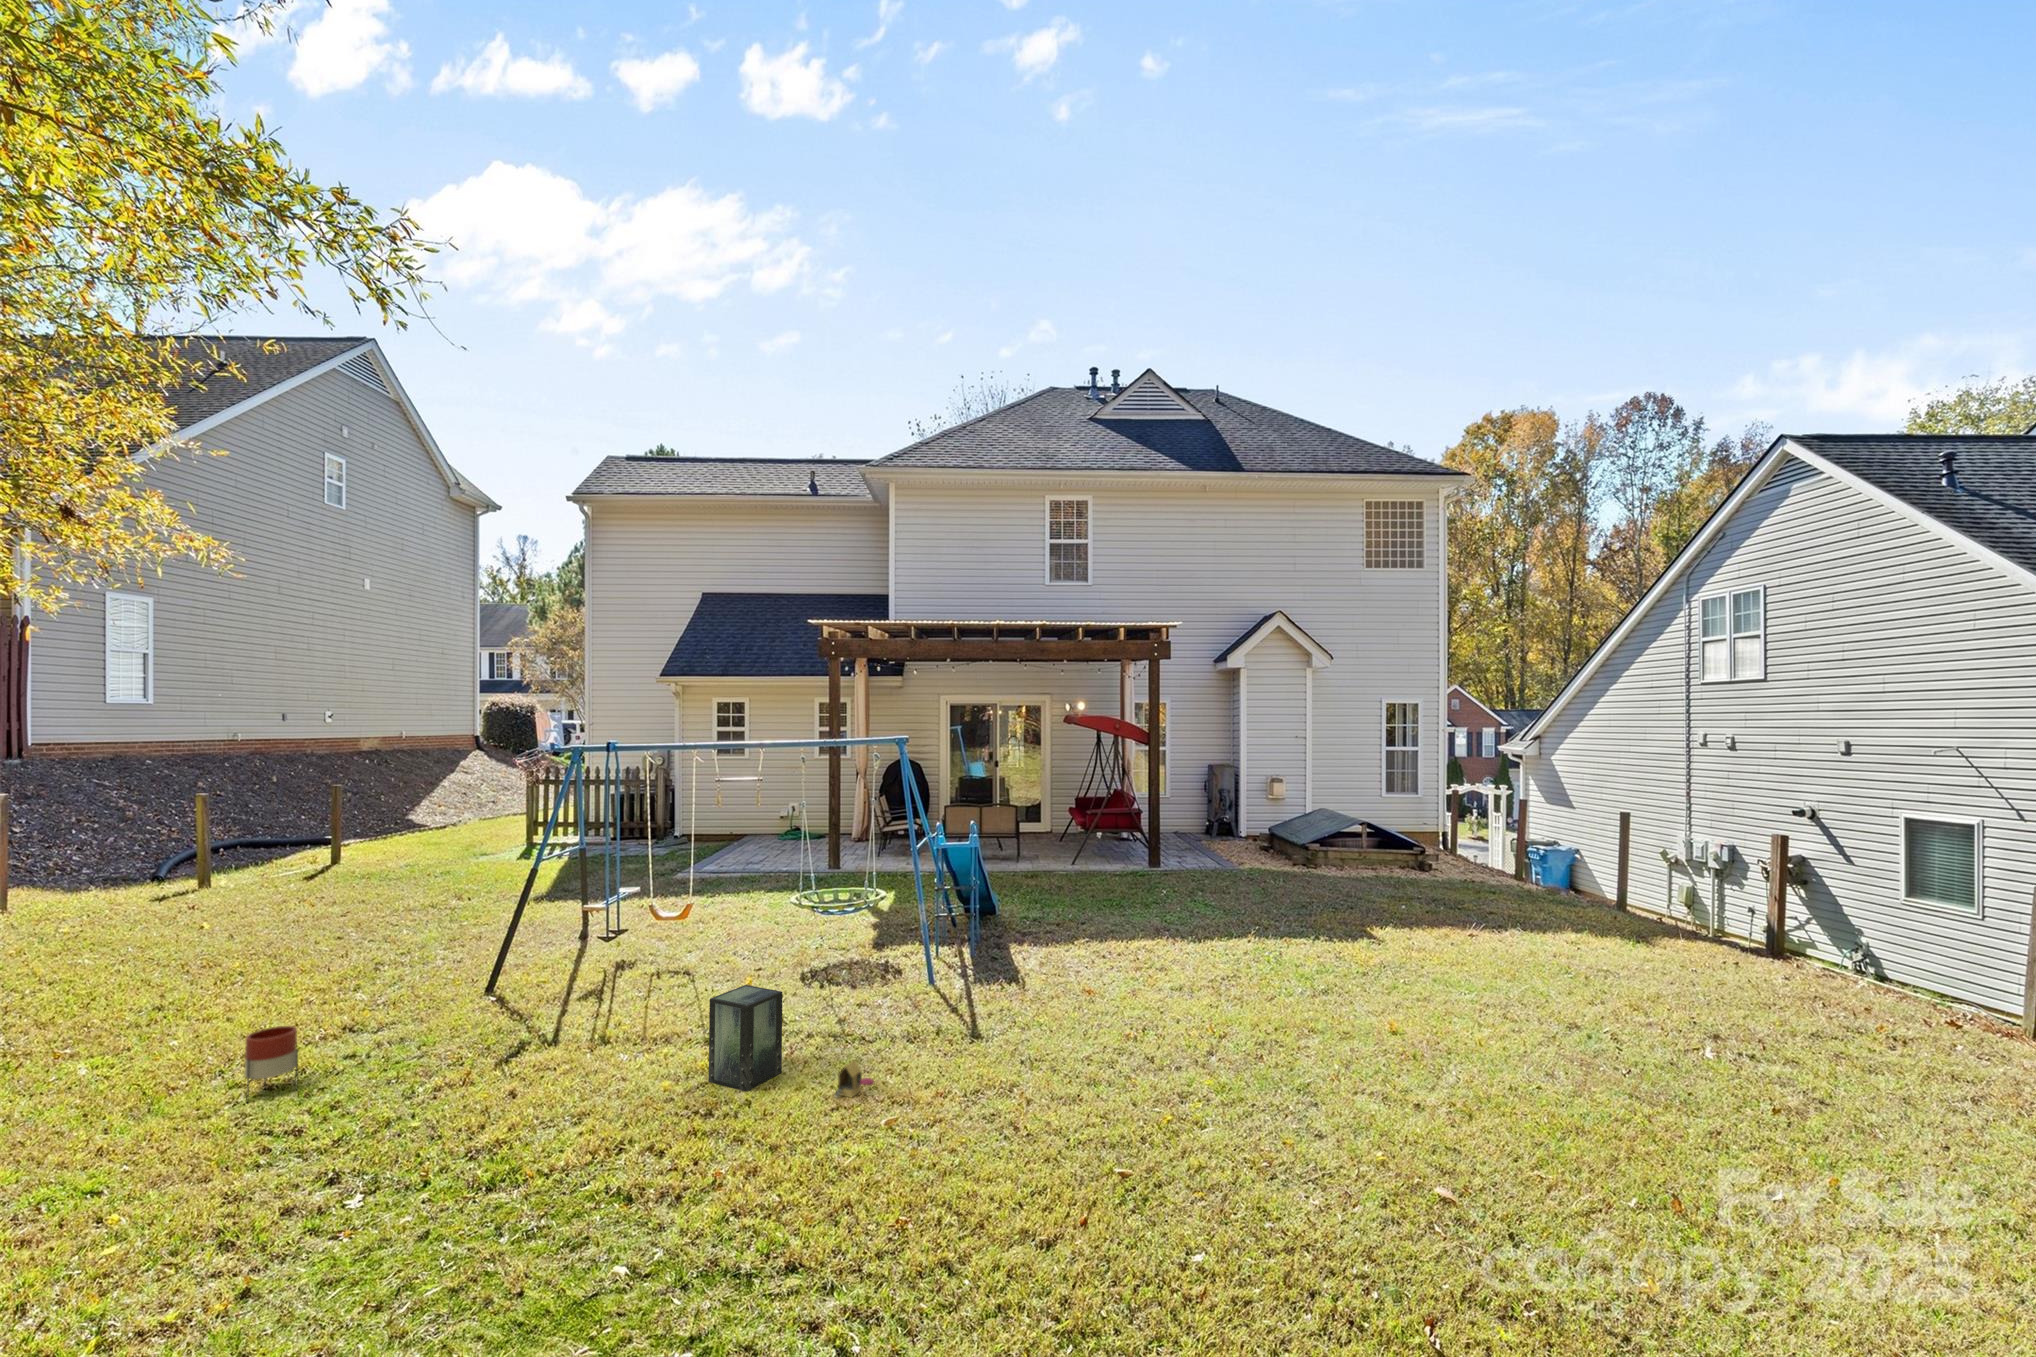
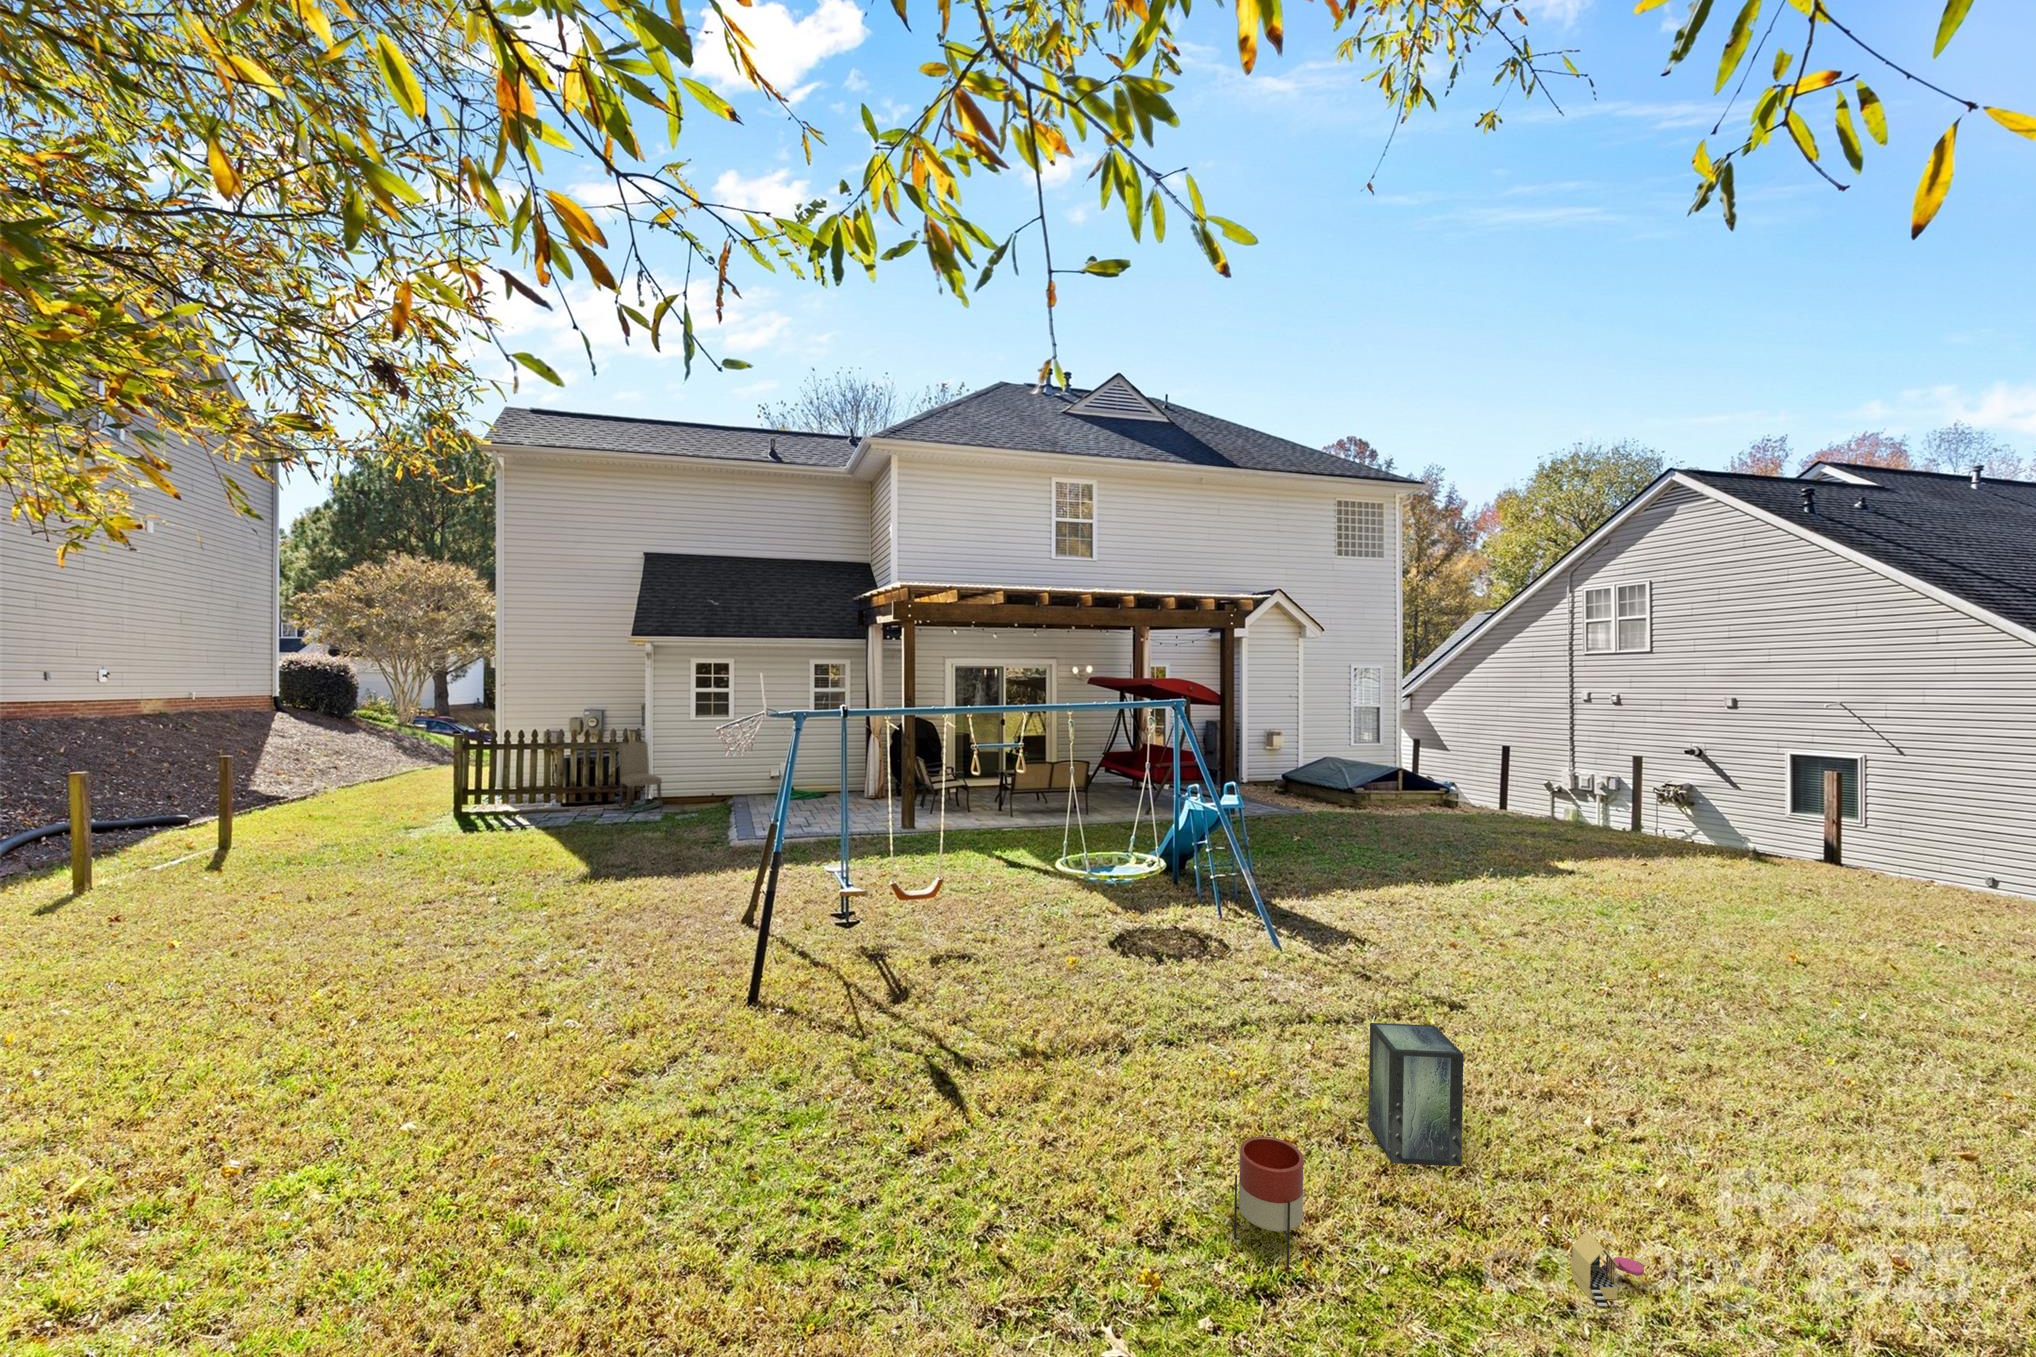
chair: none [645,774,674,830] -> present [618,741,662,810]
storage box: present [709,985,782,1091] -> present [1368,1023,1464,1166]
toy house: present [835,1061,880,1098] -> present [1571,1231,1650,1306]

